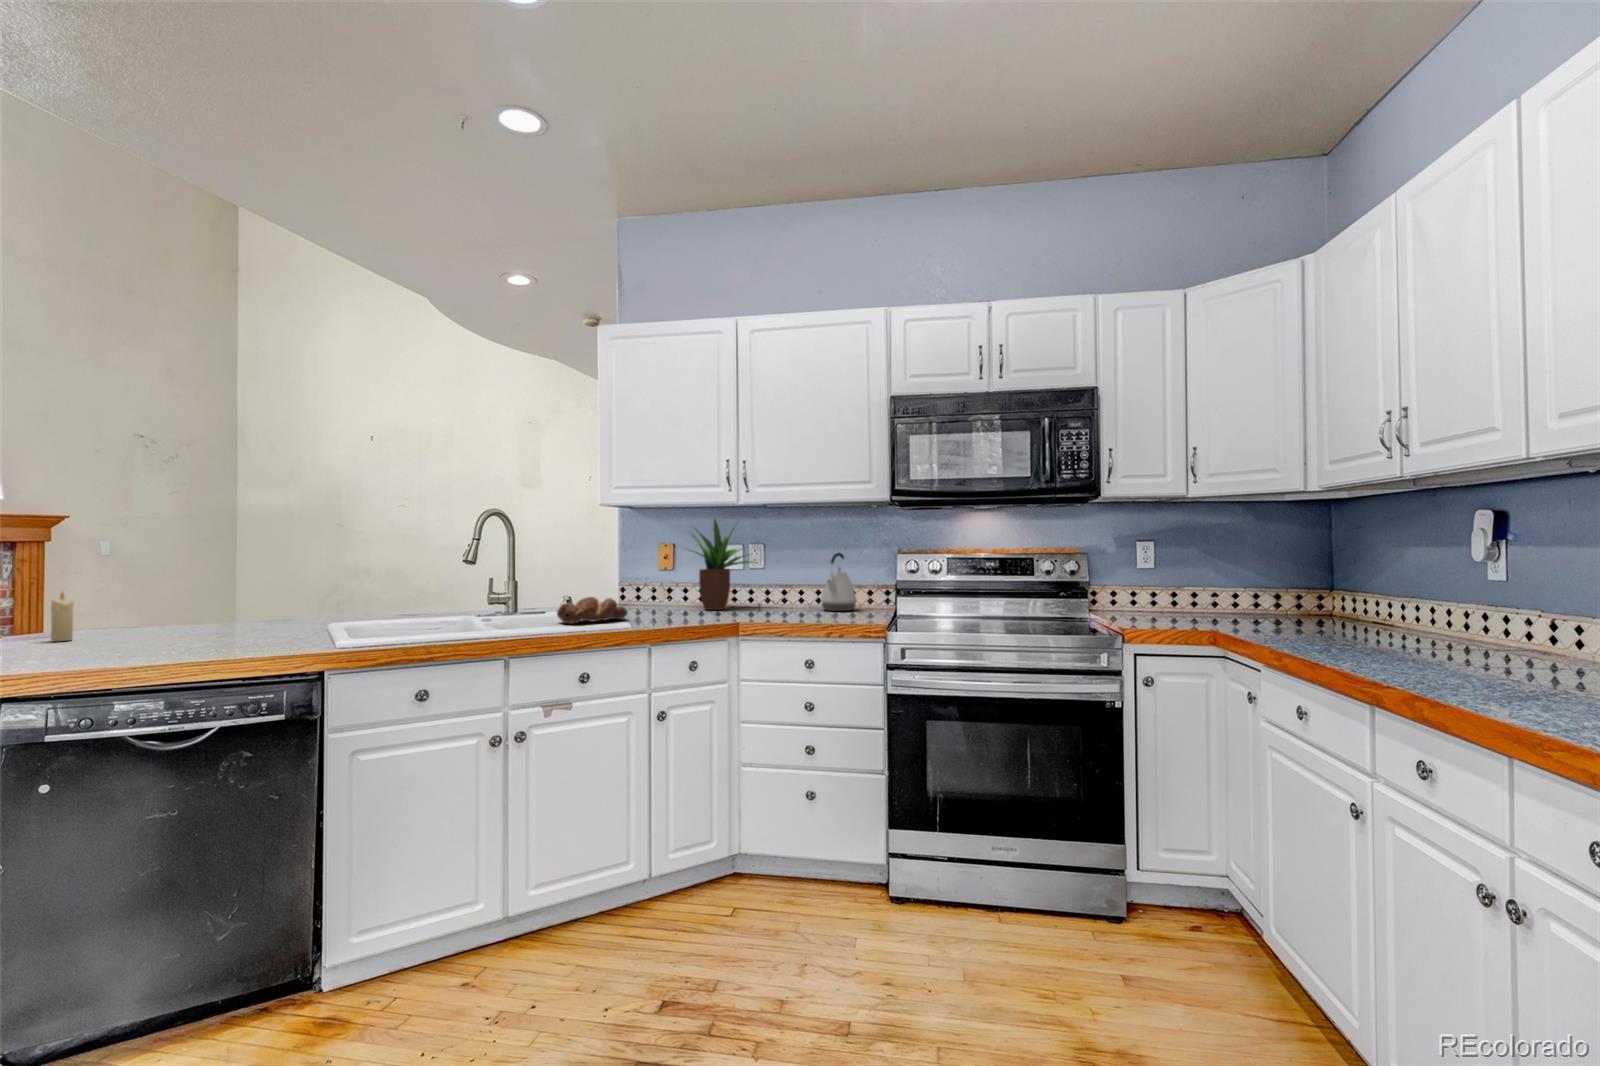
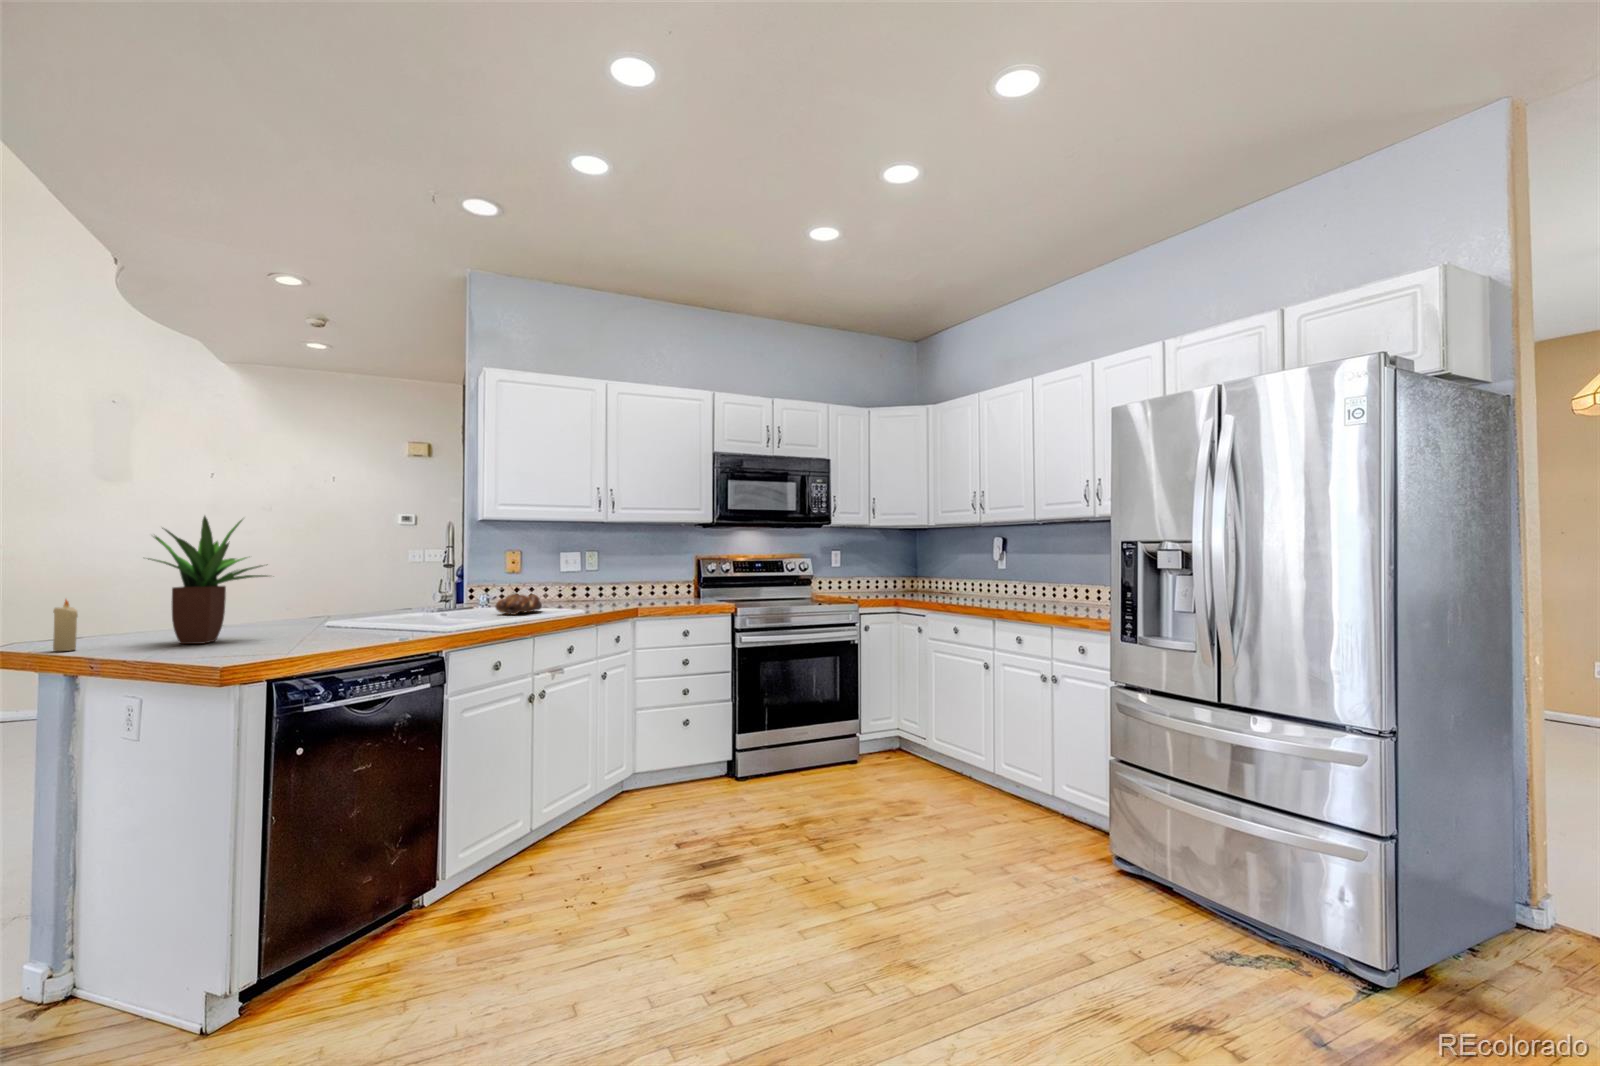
potted plant: present [689,519,750,610] -> present [148,516,267,644]
kettle: present [821,553,857,611] -> none [644,558,671,600]

